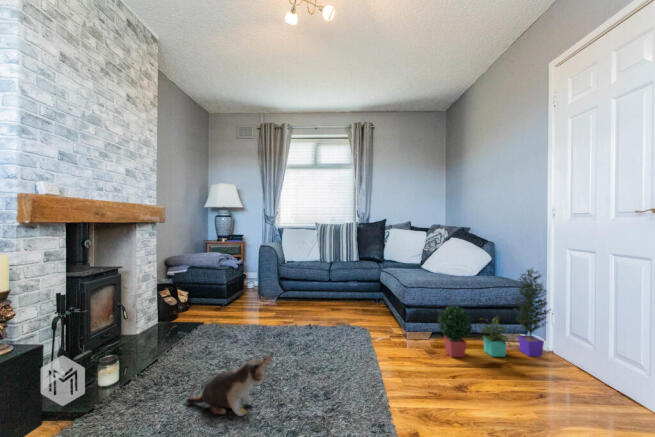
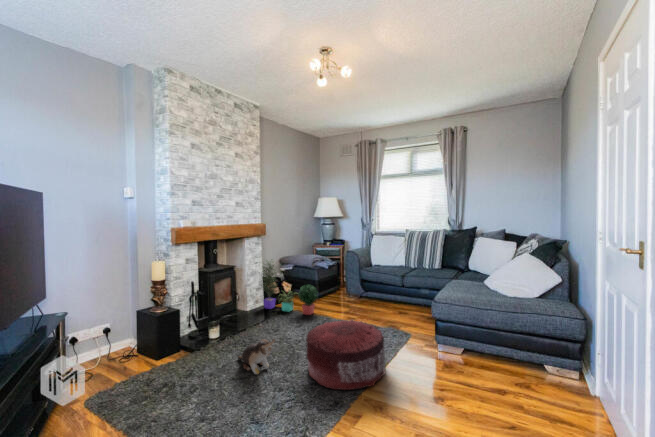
potted plant: present [437,268,551,357] -> present [261,261,318,315]
pouf: none [300,316,398,404] -> present [306,320,385,390]

